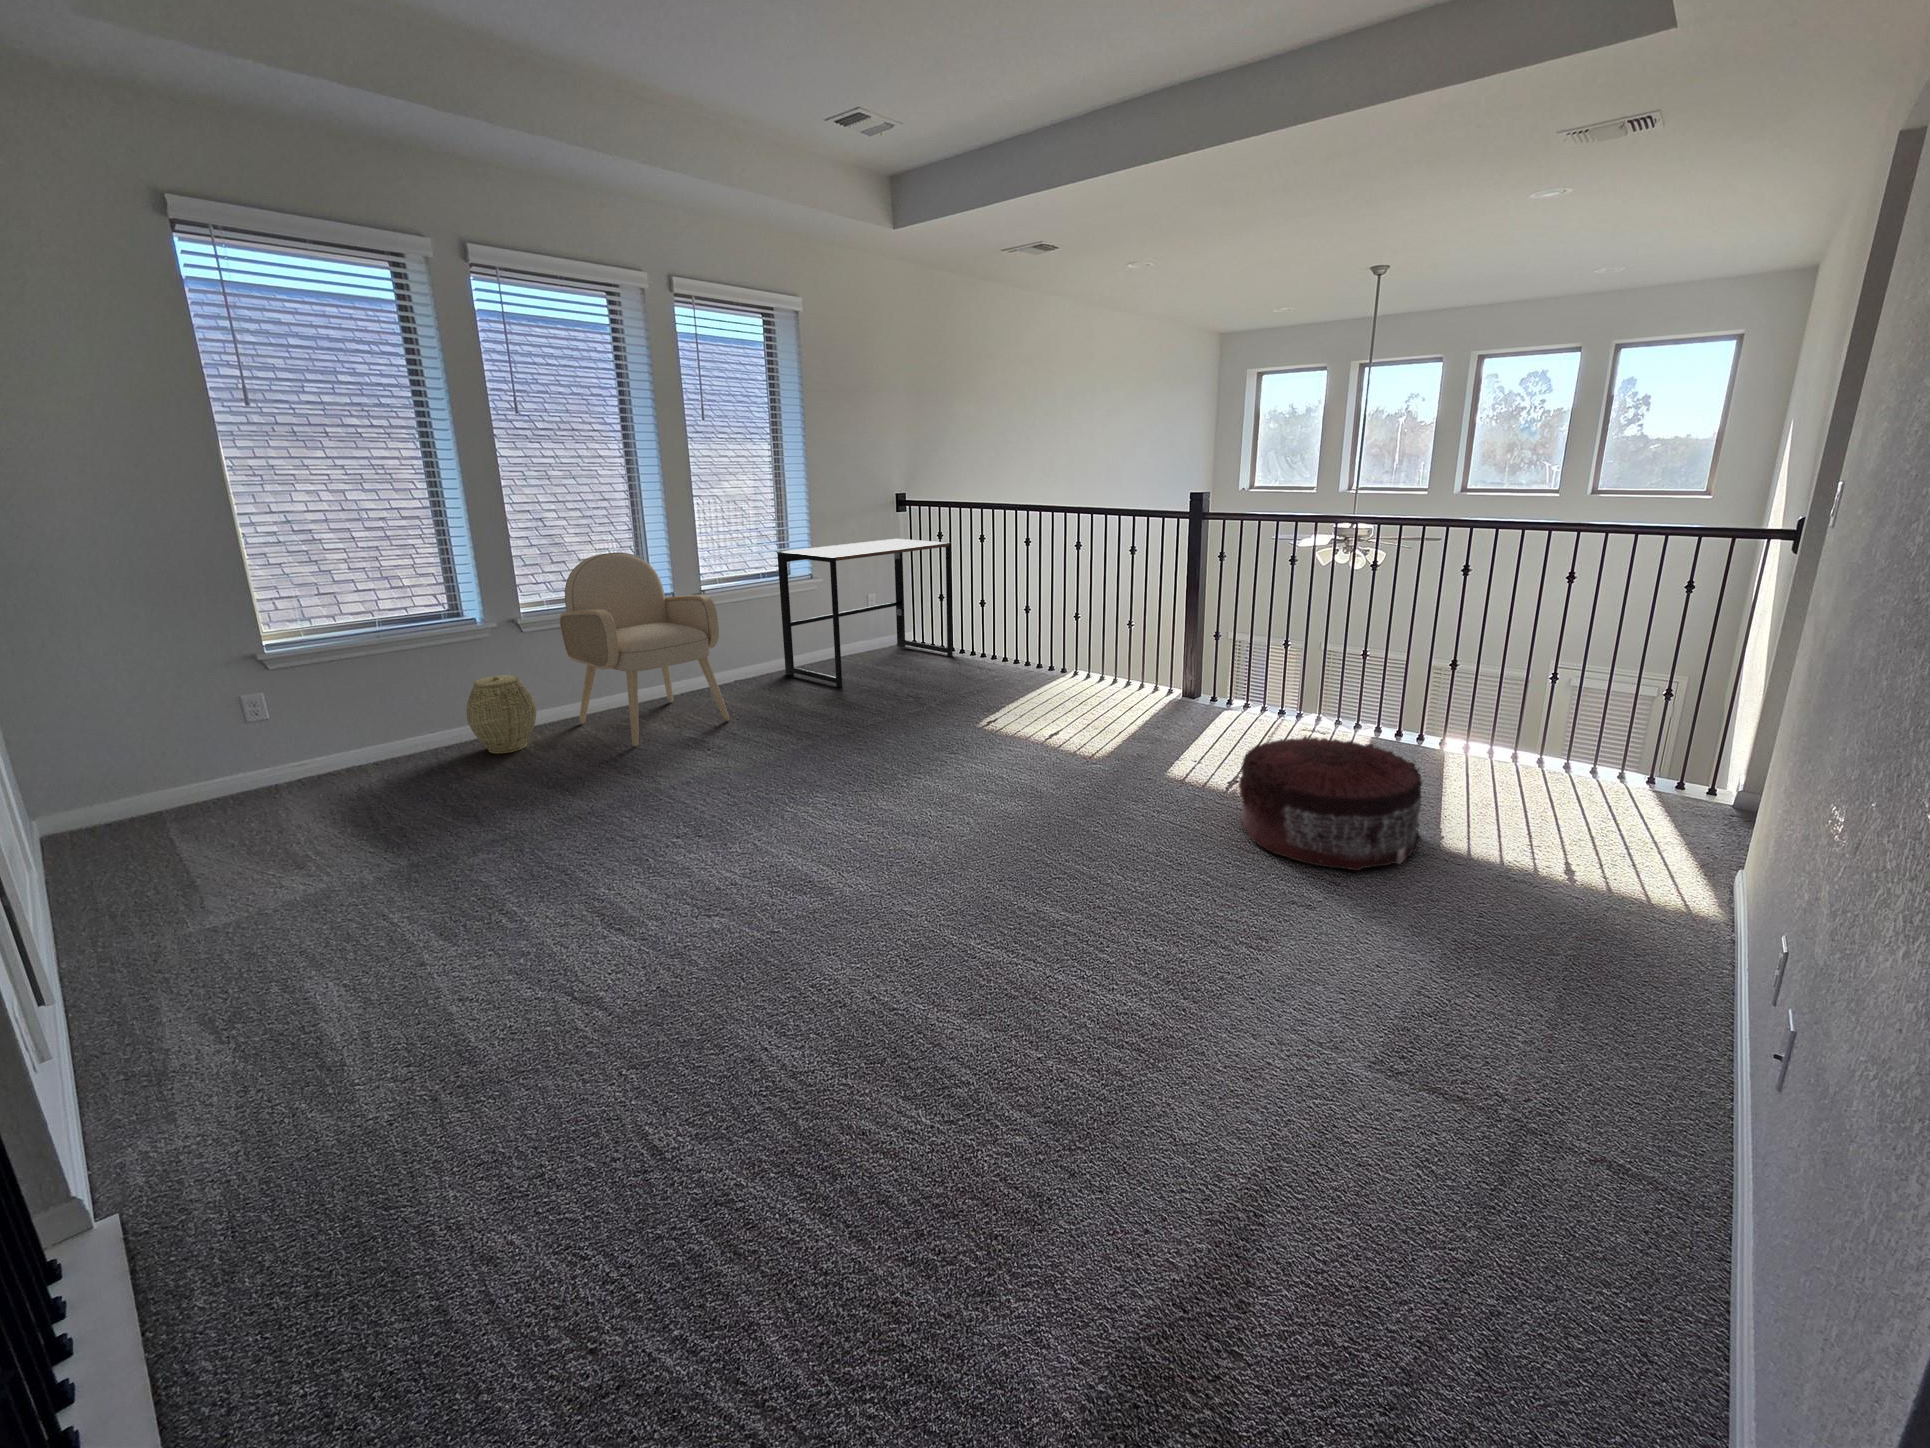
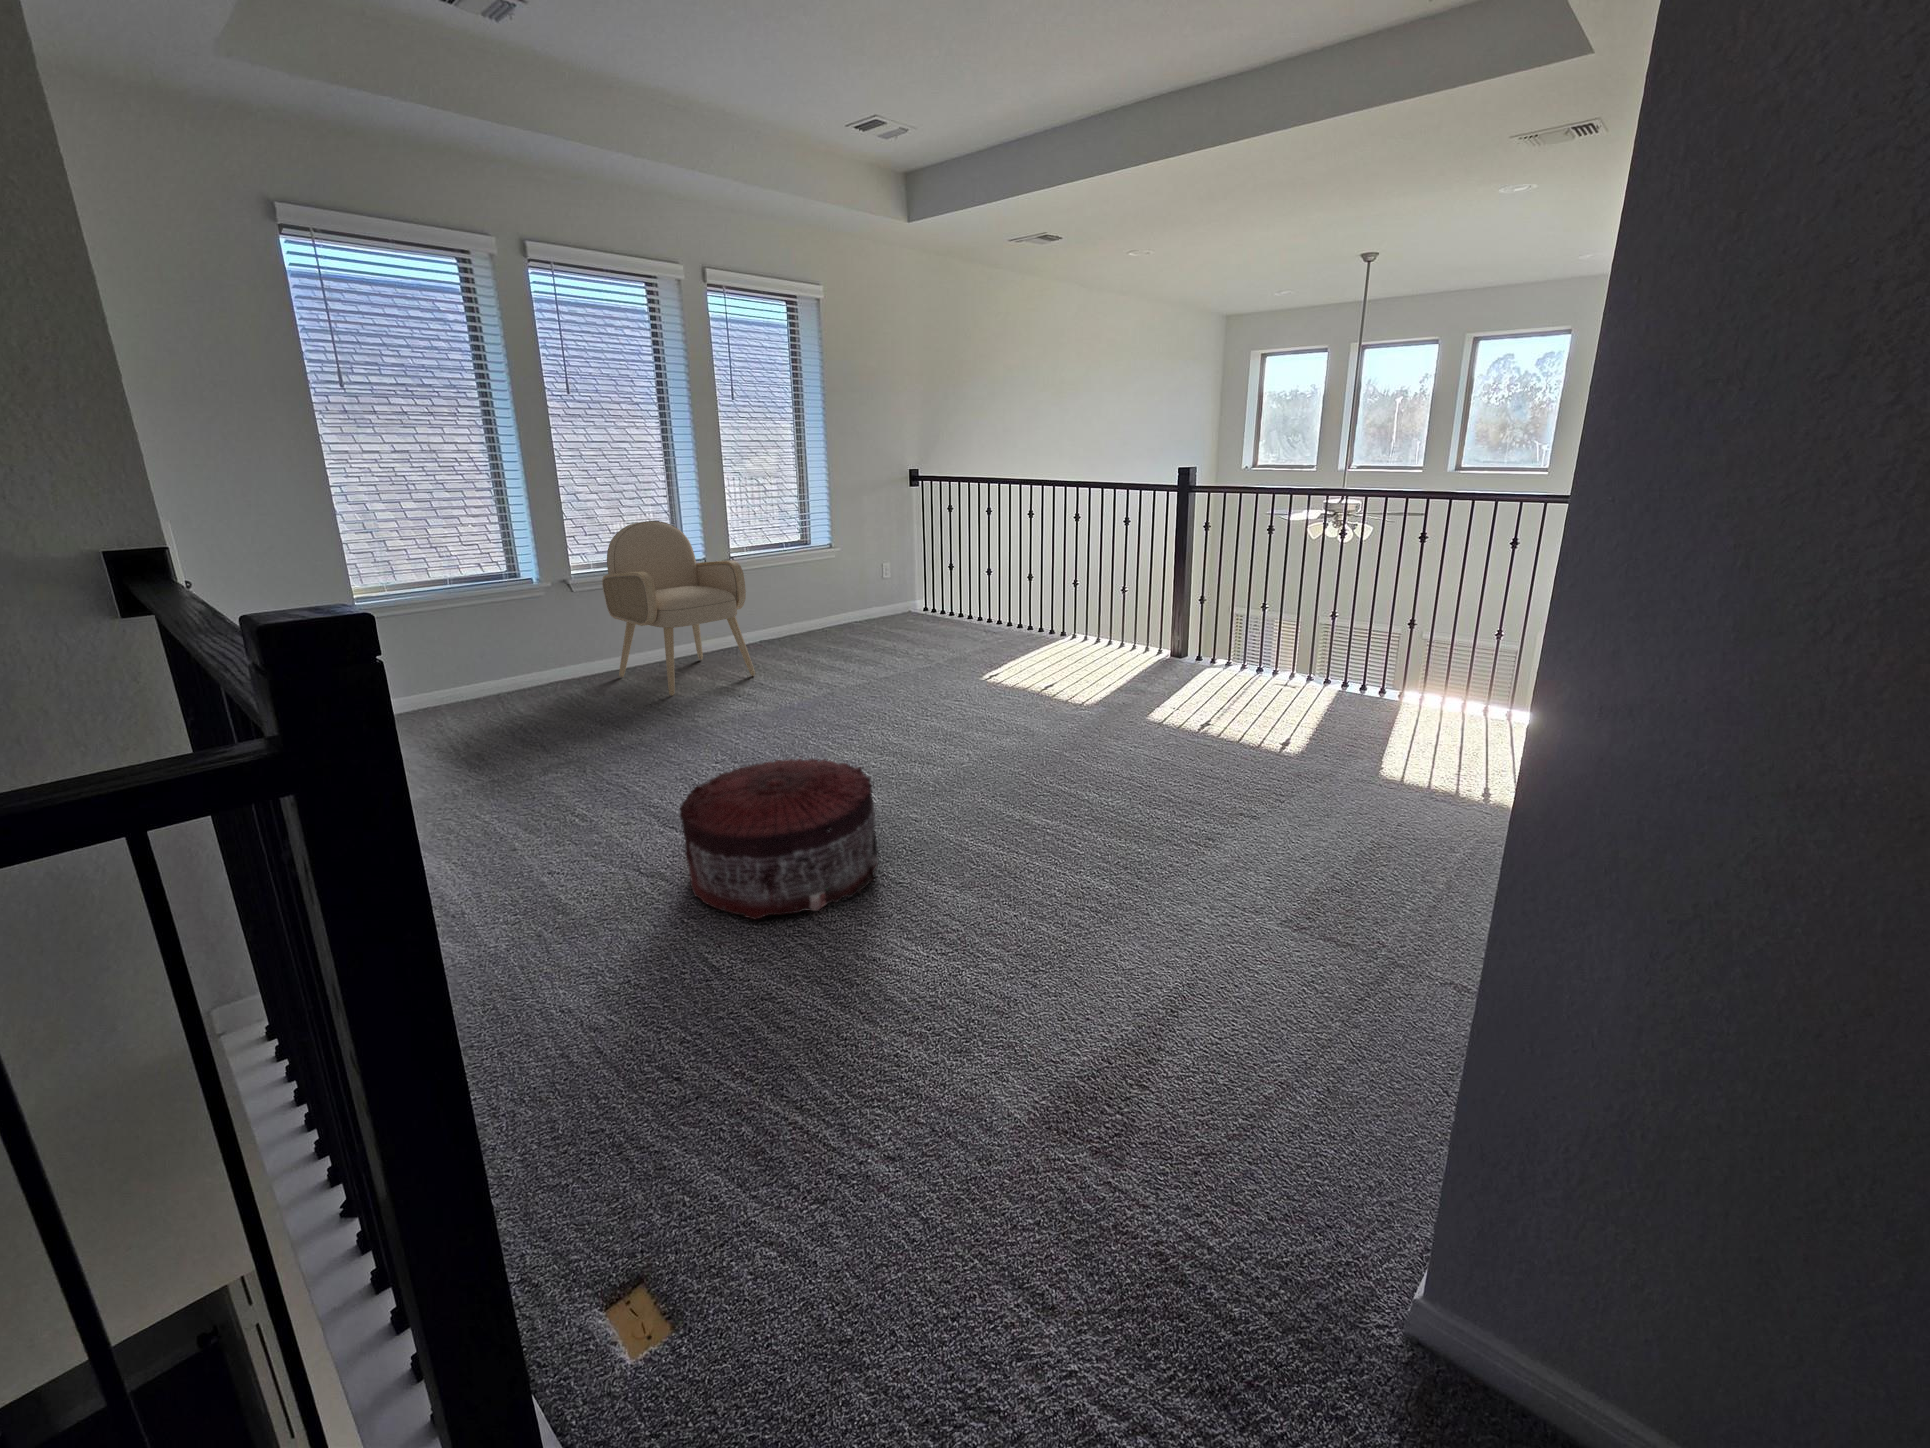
desk: present [777,539,953,687] -> none [798,512,961,649]
woven basket: present [466,675,536,754] -> none [522,630,583,700]
pouf: present [1239,736,1422,871] -> present [679,758,878,919]

